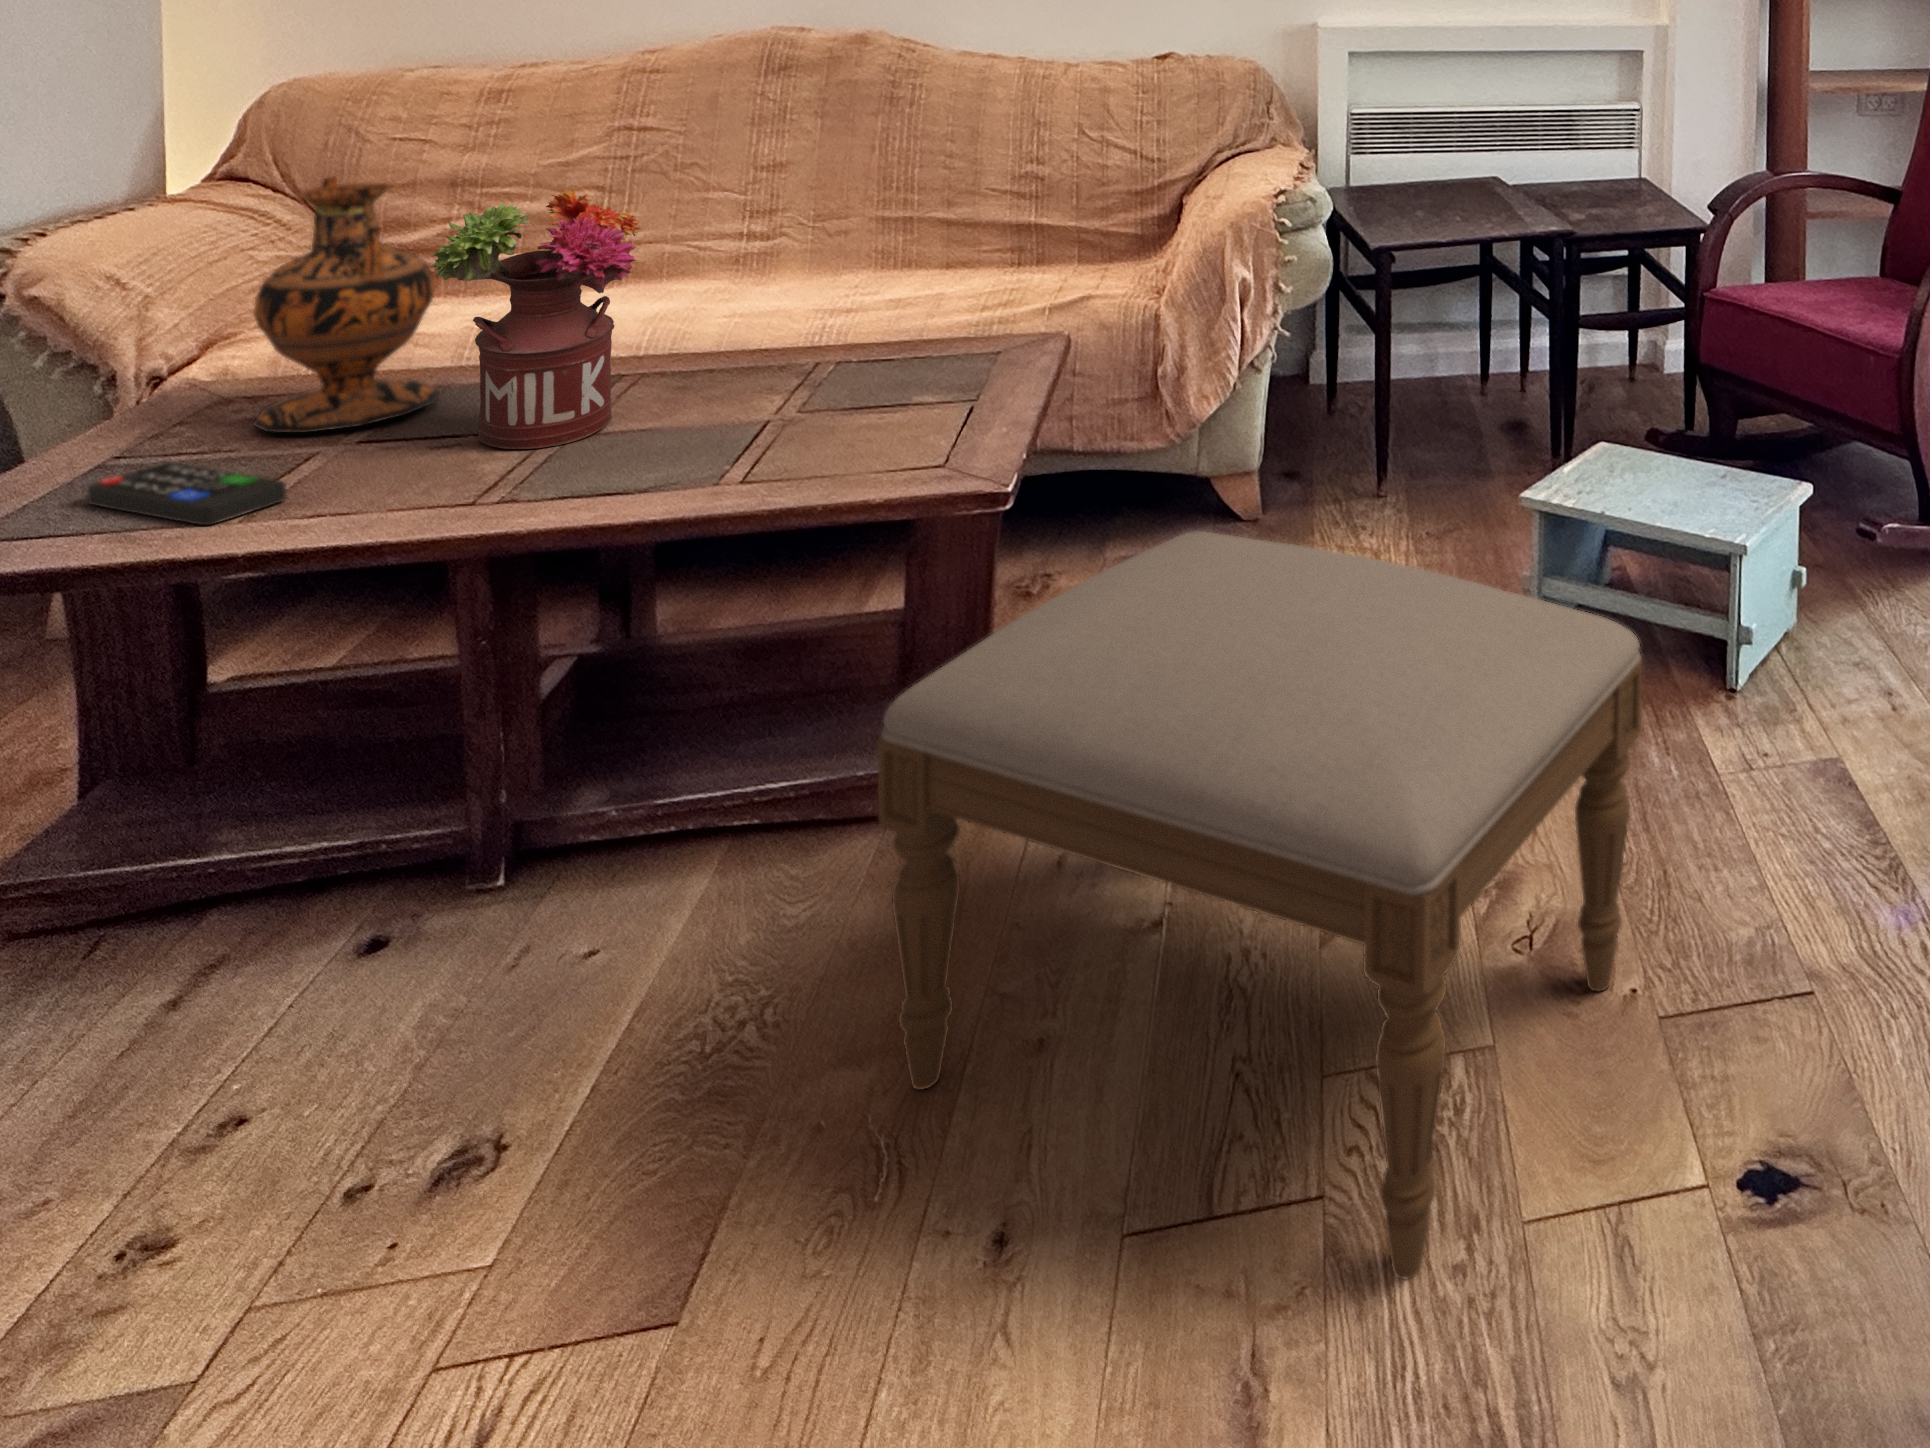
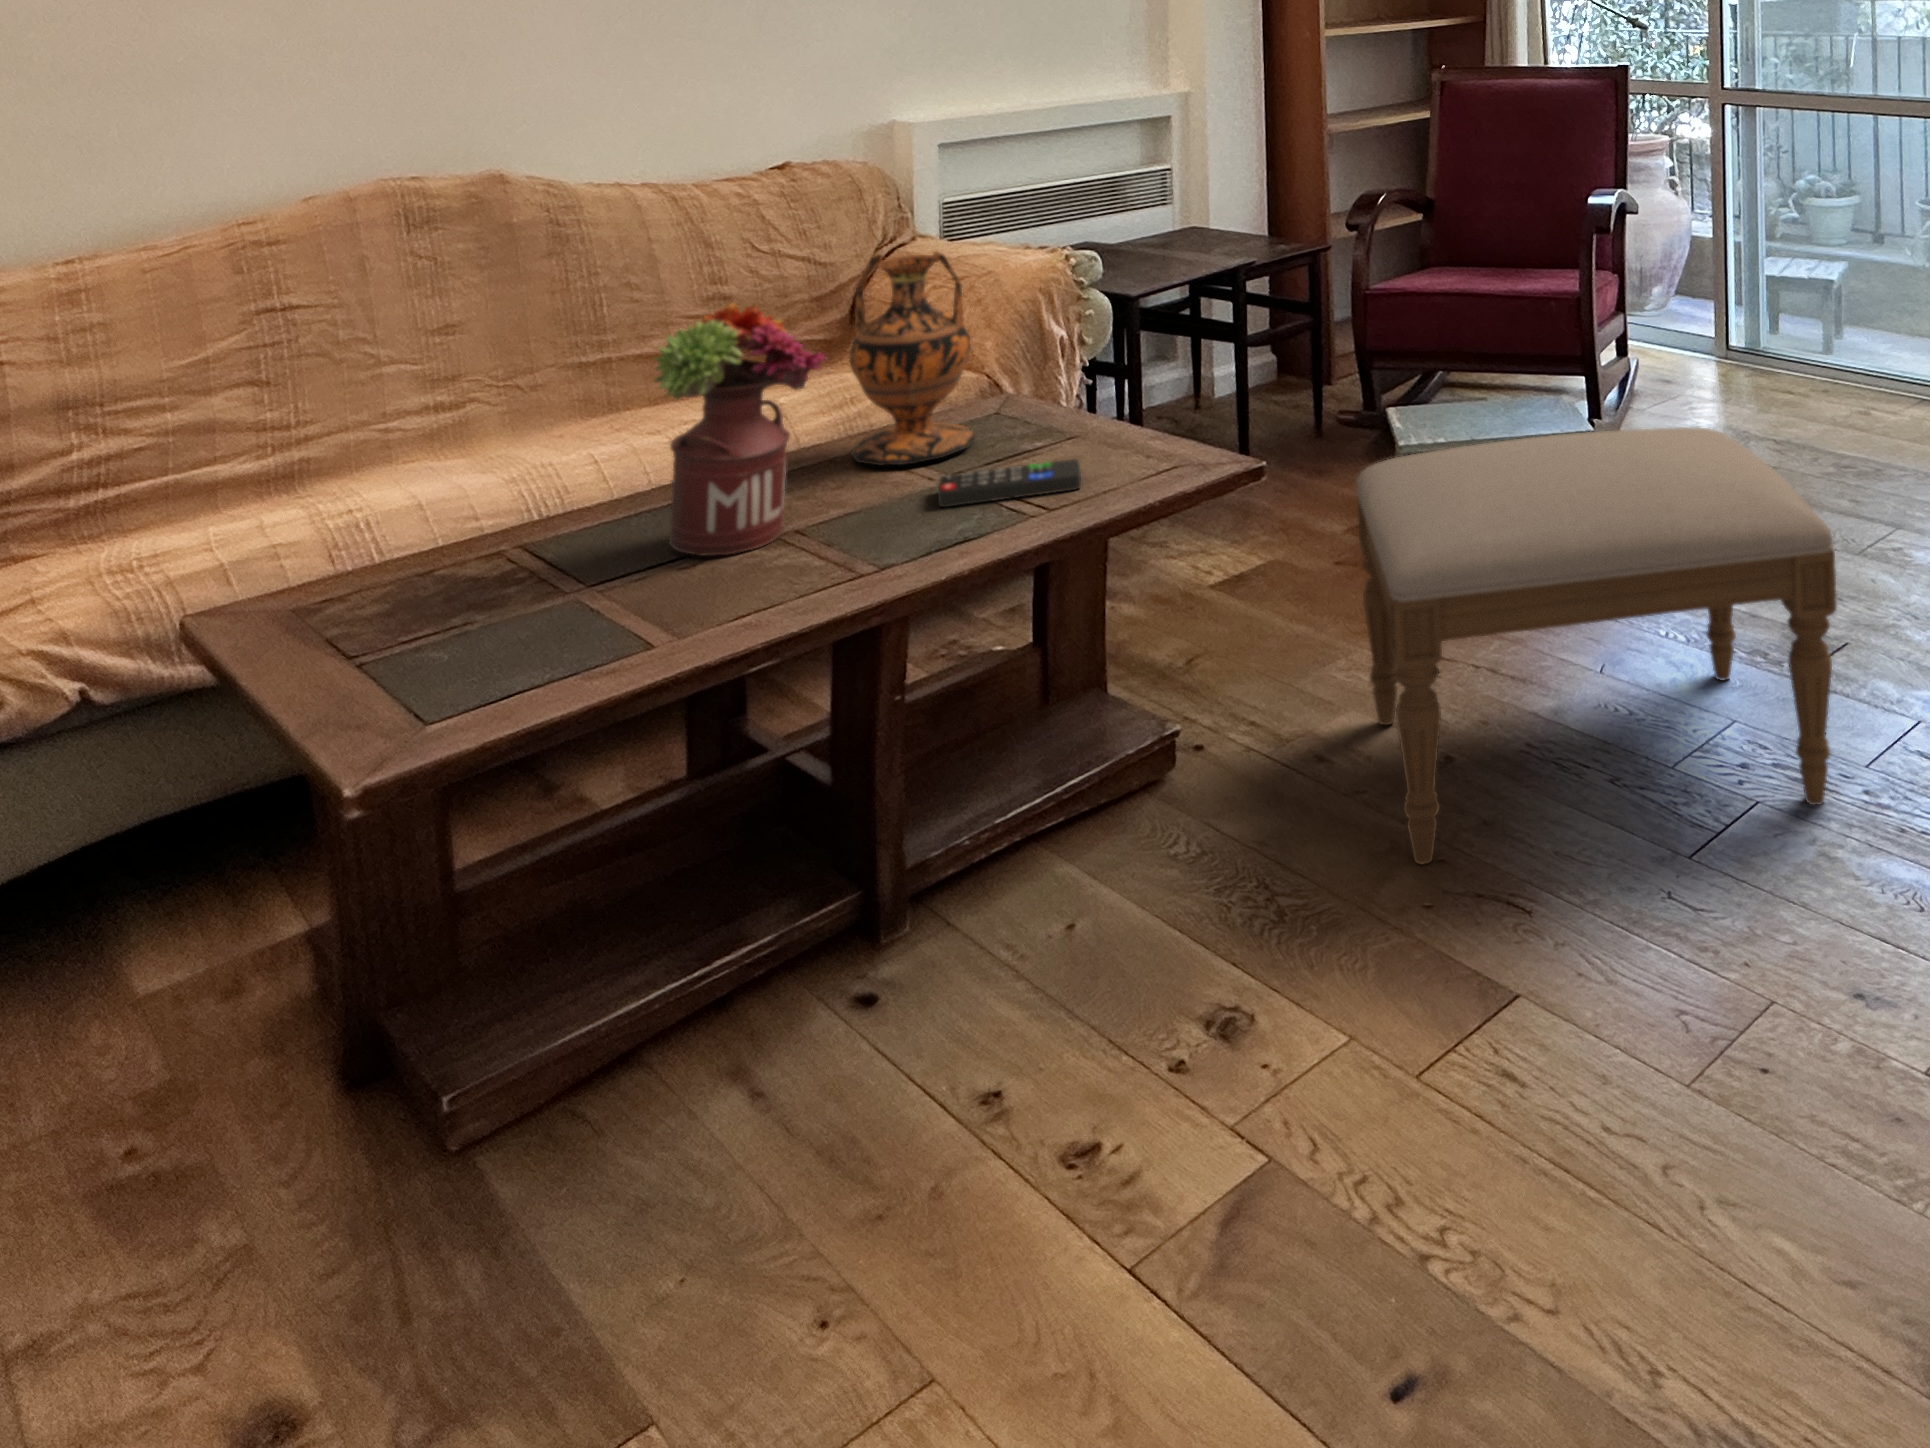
vase: present [253,177,439,433] -> present [849,251,975,466]
remote control: present [88,462,286,525] -> present [938,459,1081,507]

